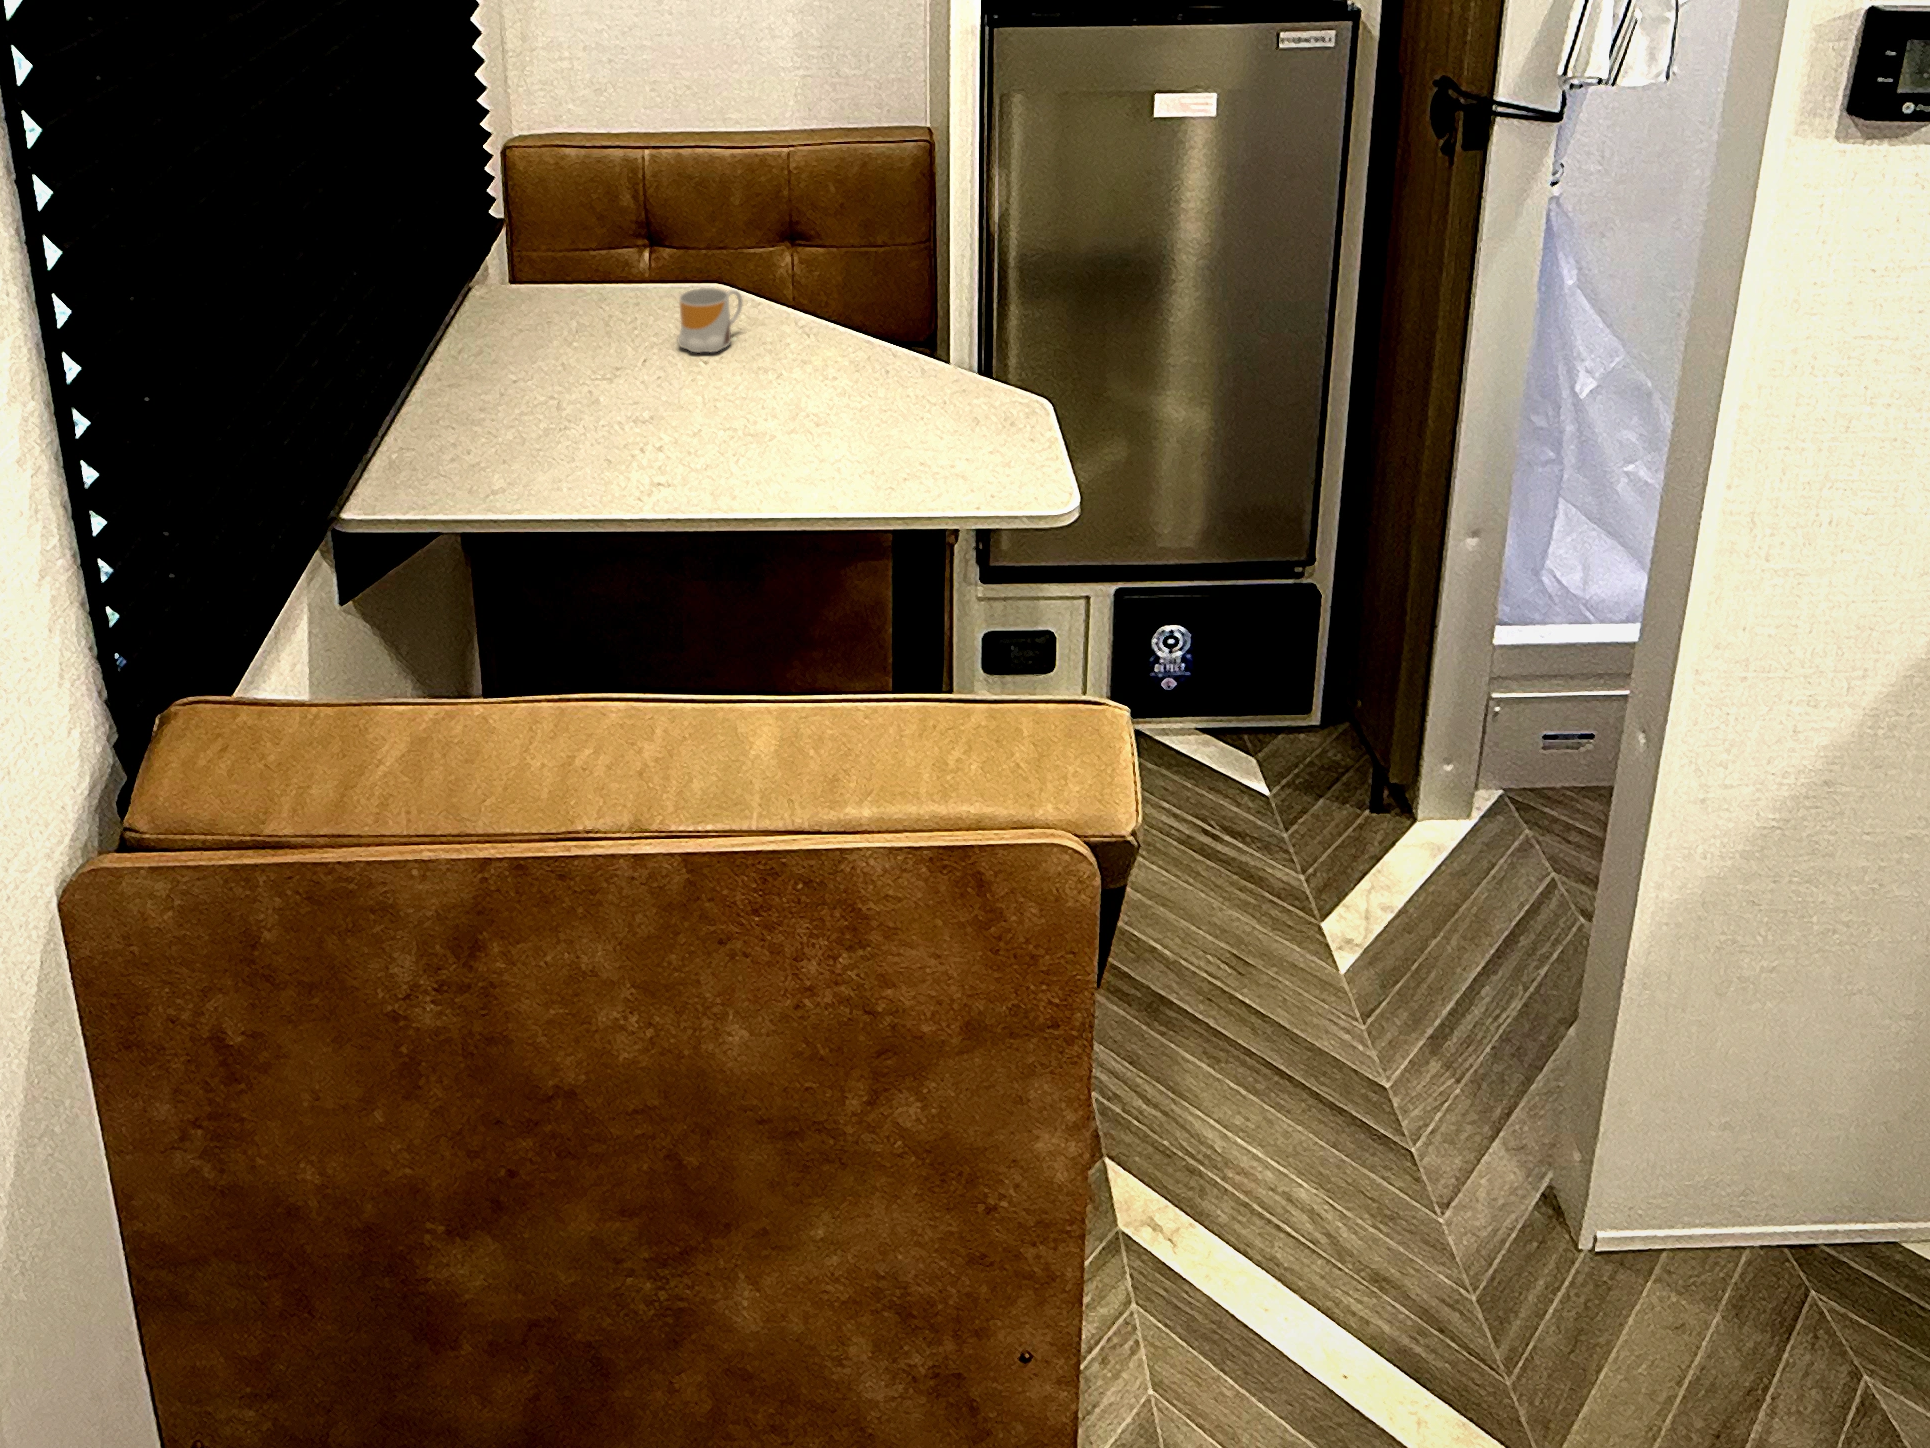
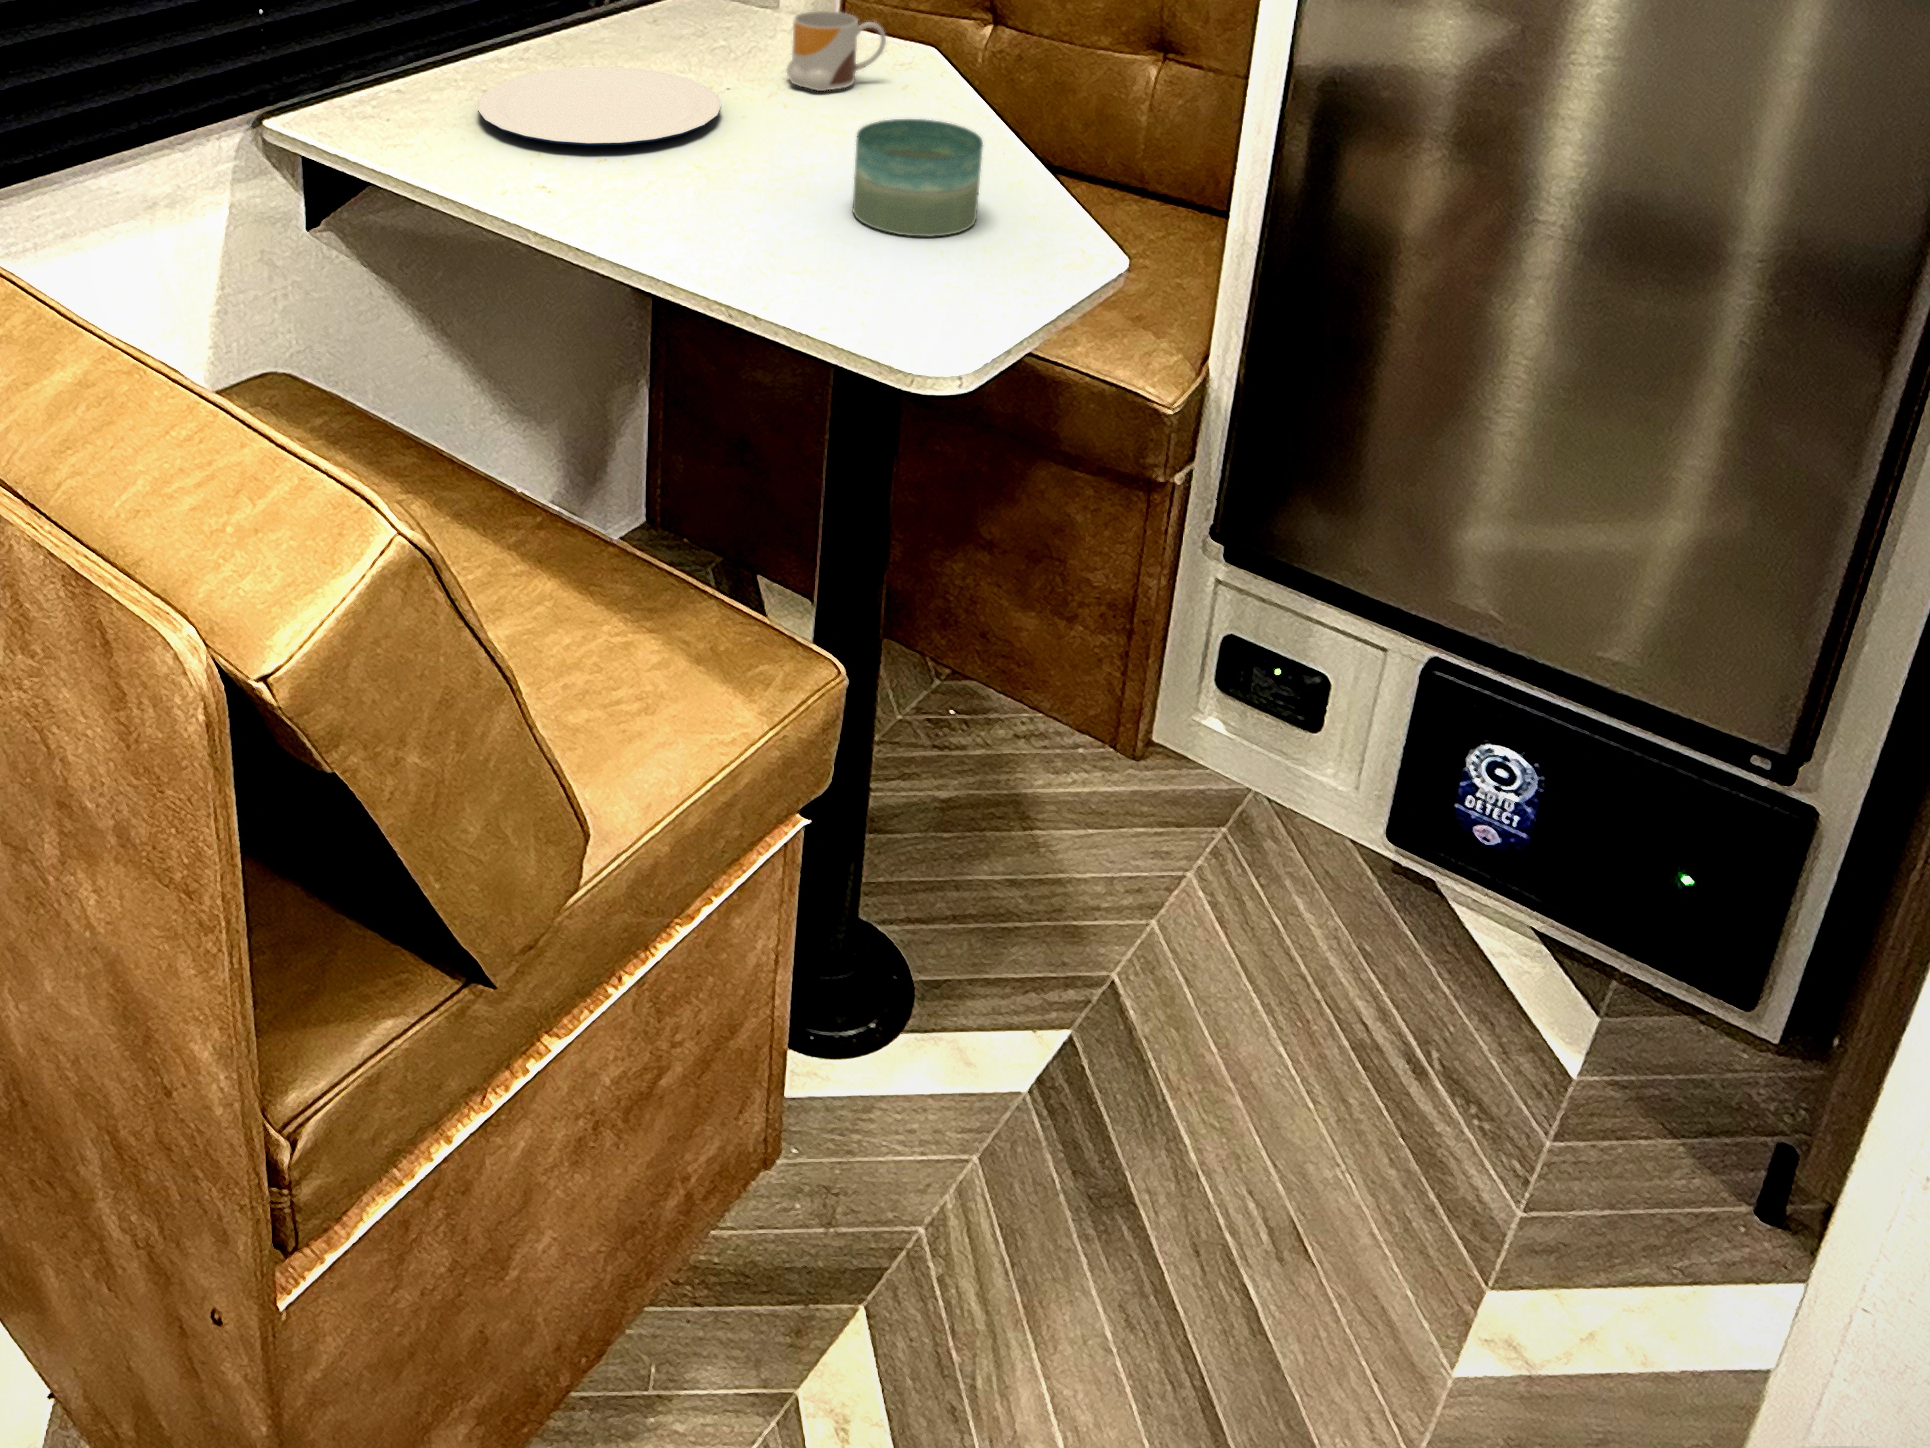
candle: none [870,351,956,438] -> present [853,119,983,236]
plate: none [496,371,701,459] -> present [478,67,722,145]

